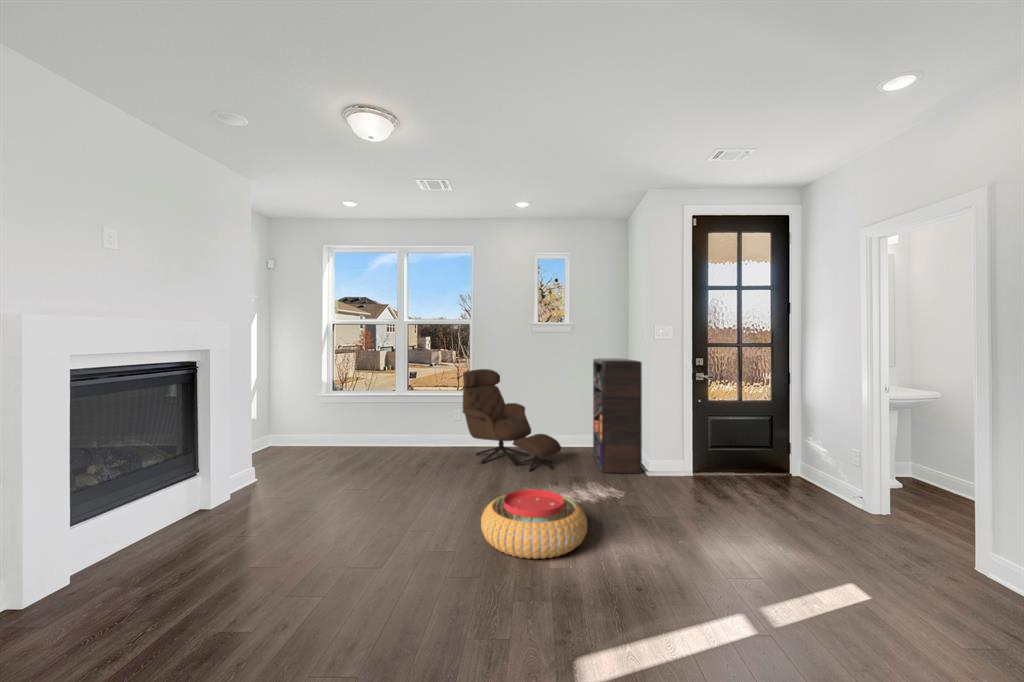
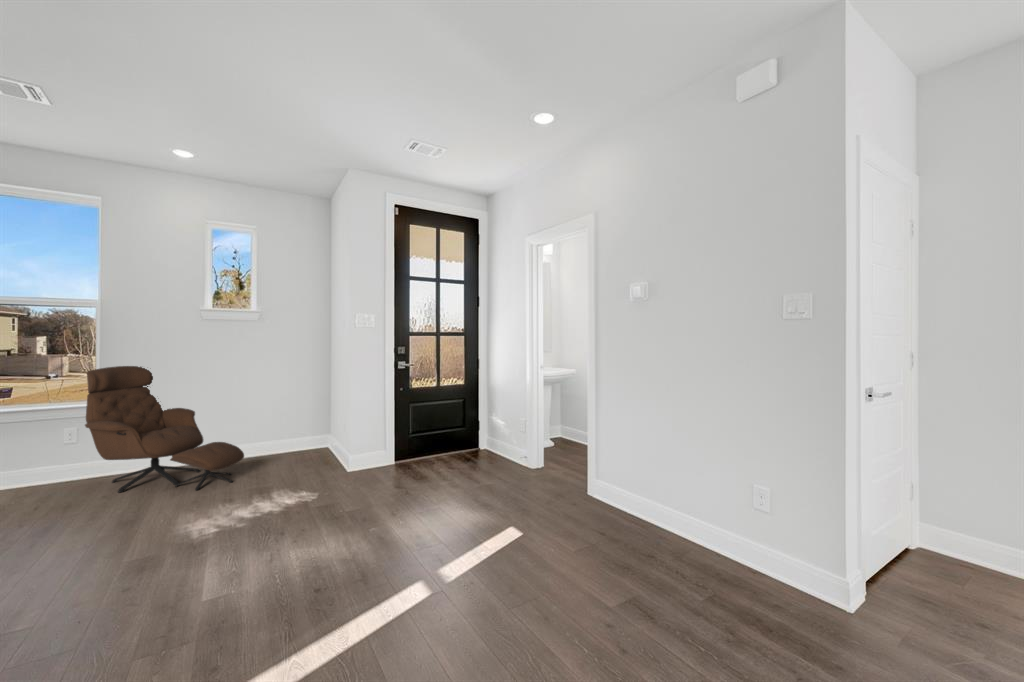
bookshelf: present [593,358,642,473] -> none [289,349,341,476]
pouf: present [481,490,587,559] -> none [90,511,260,607]

